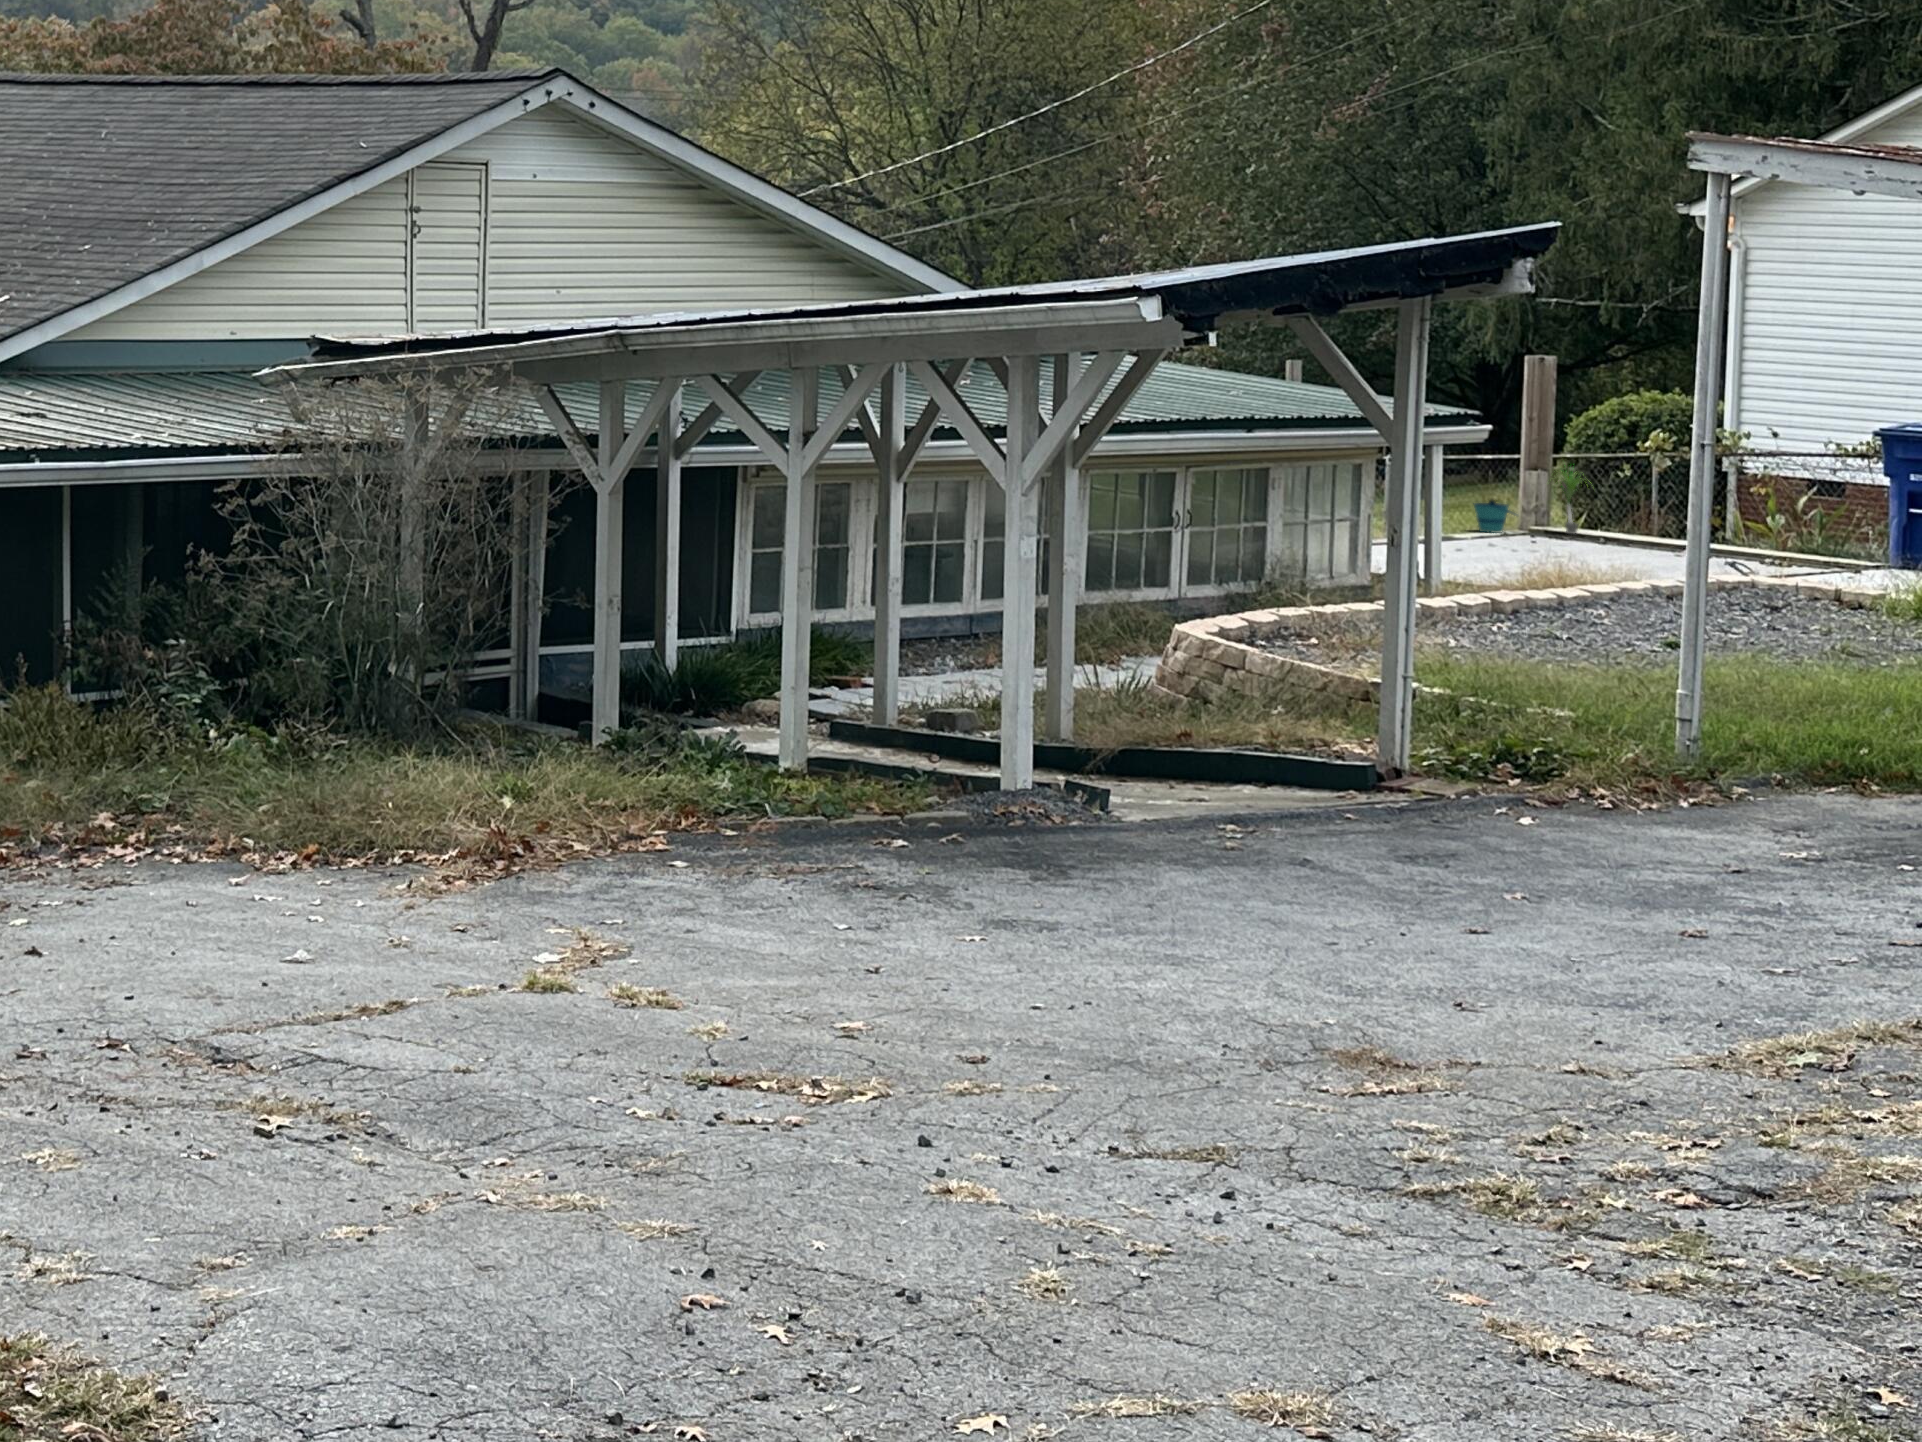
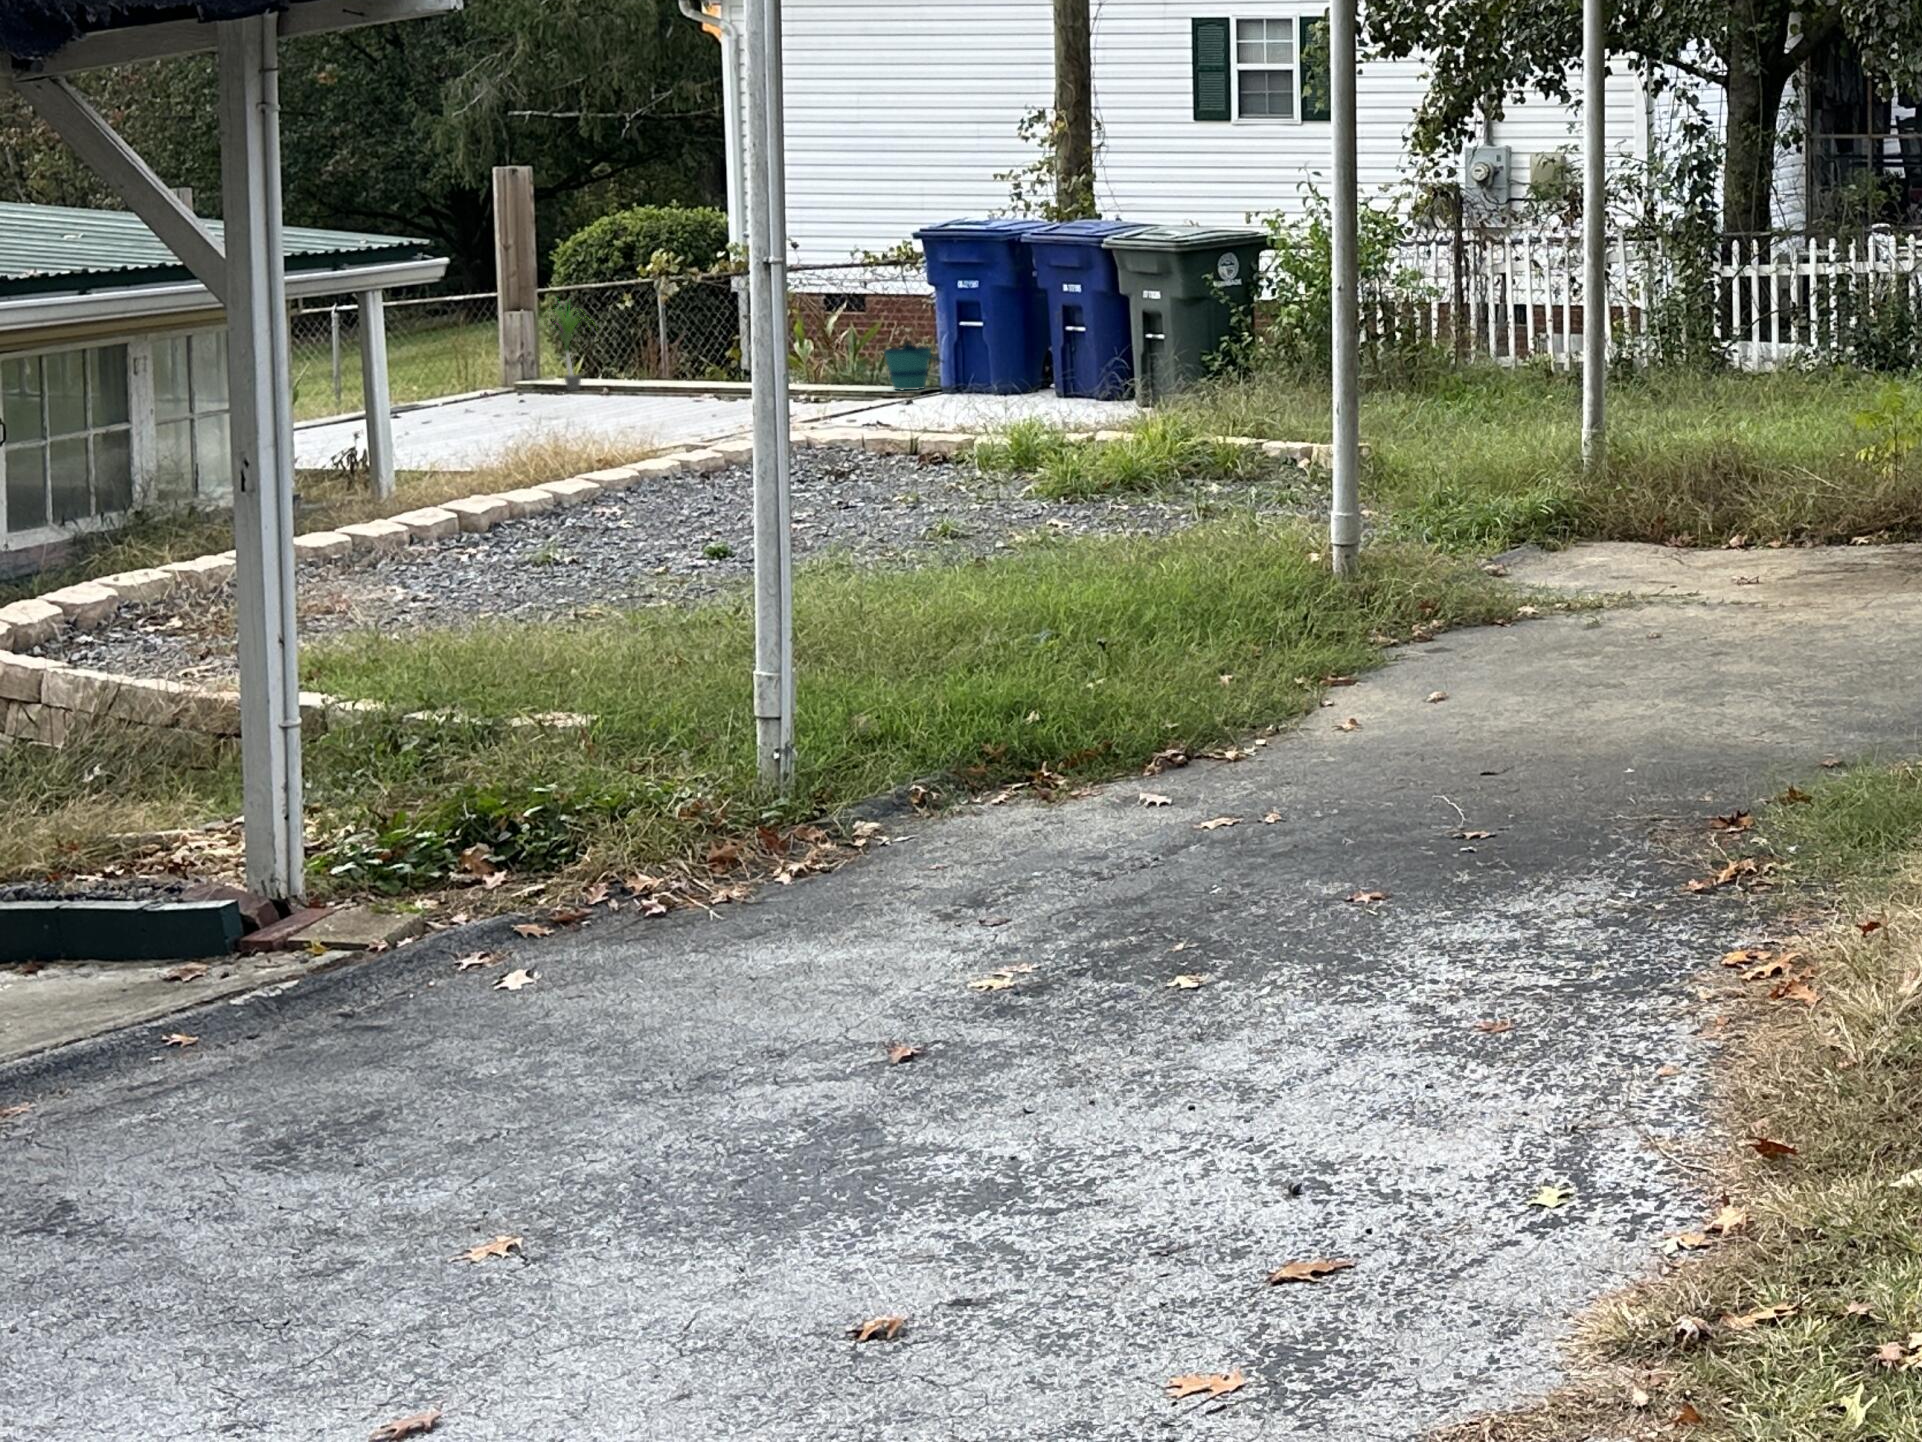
bucket: present [1474,500,1514,533] -> present [884,342,944,390]

